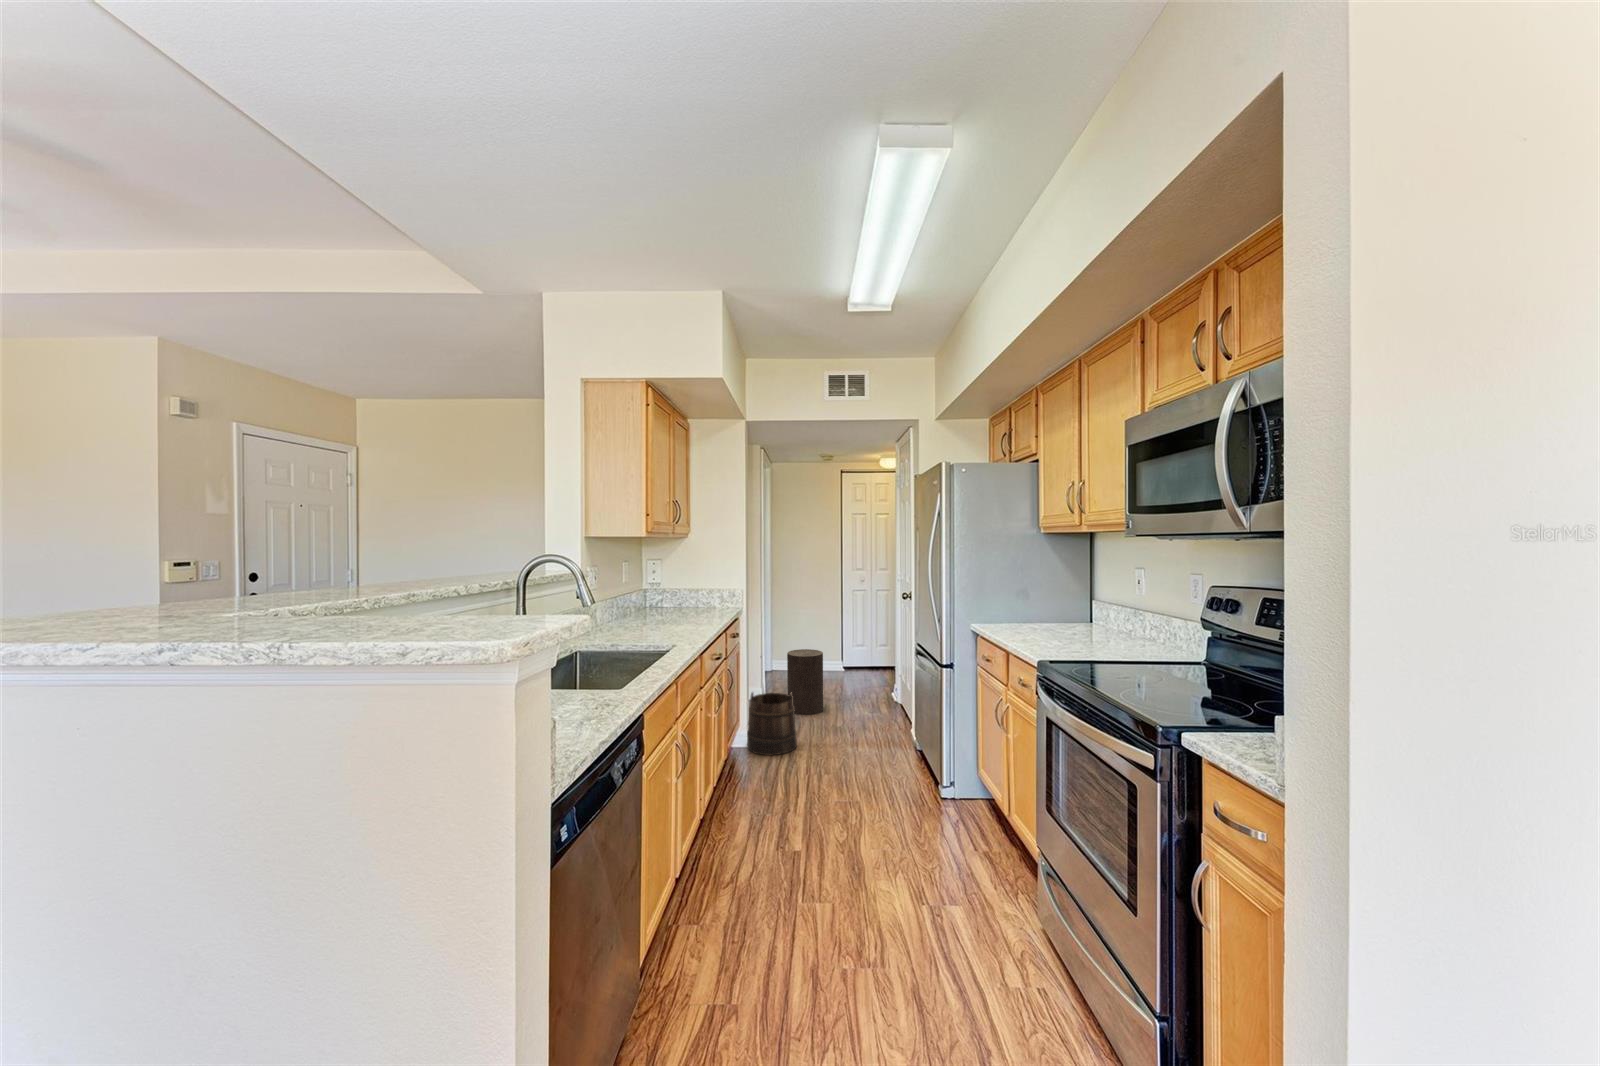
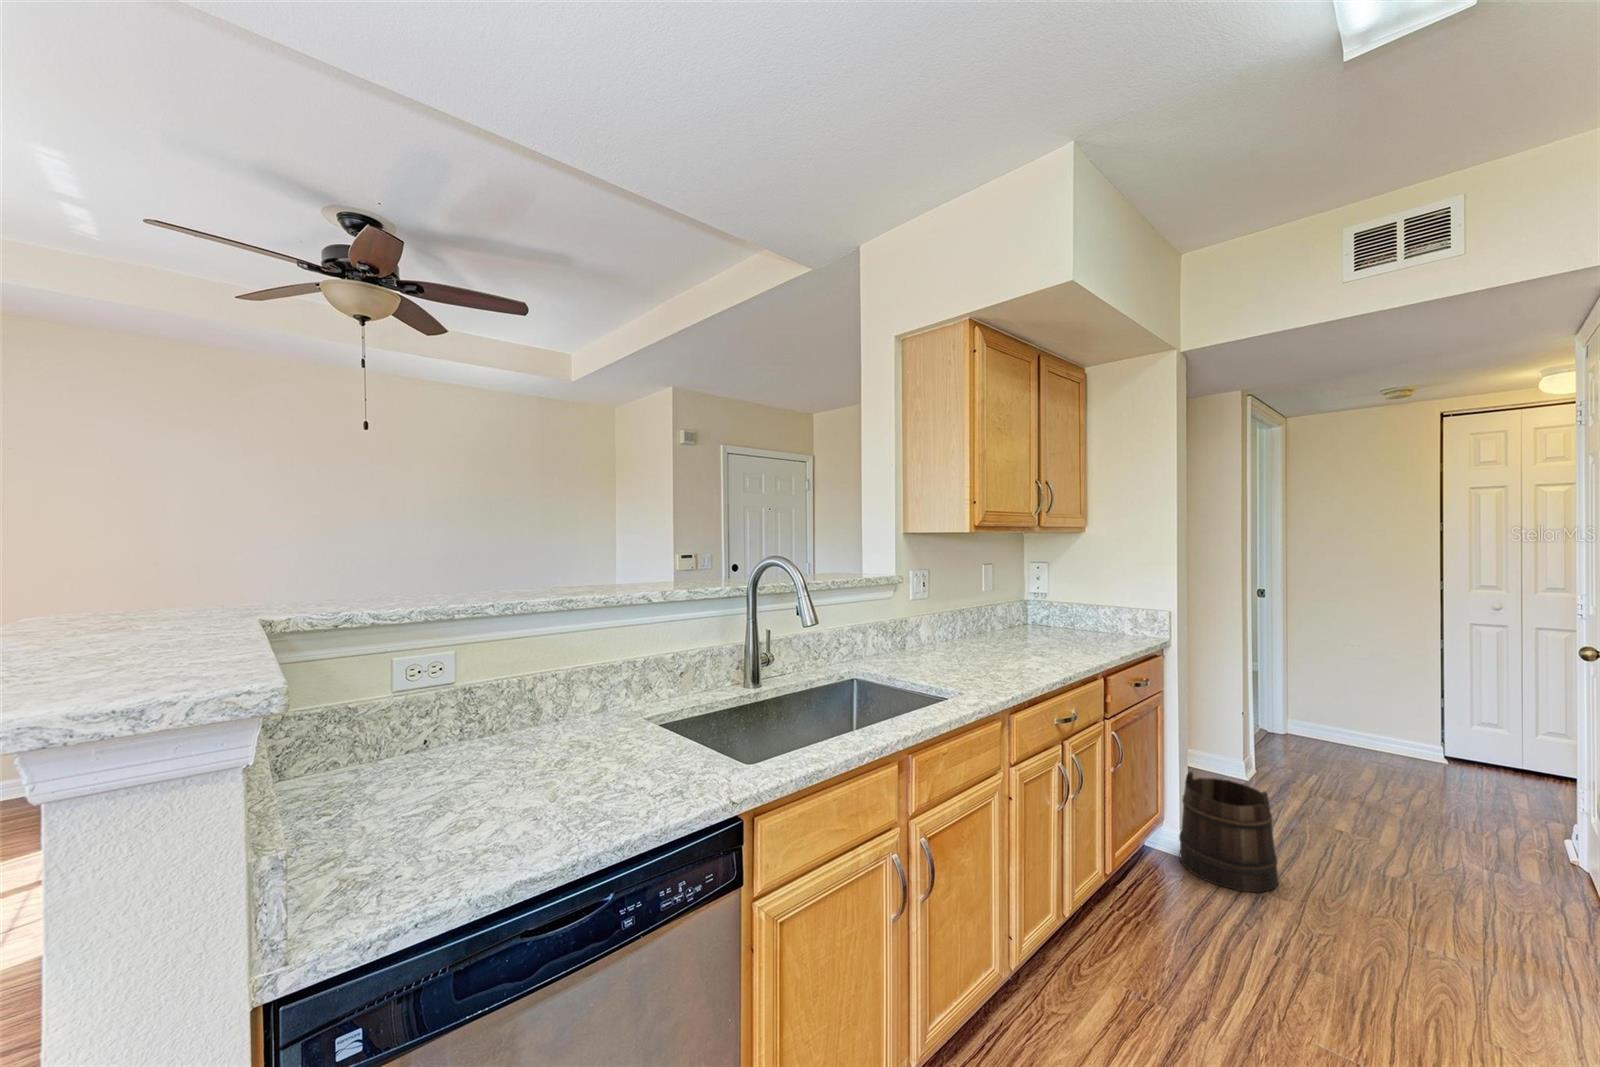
stool: present [787,649,823,715] -> none [1286,714,1367,833]

